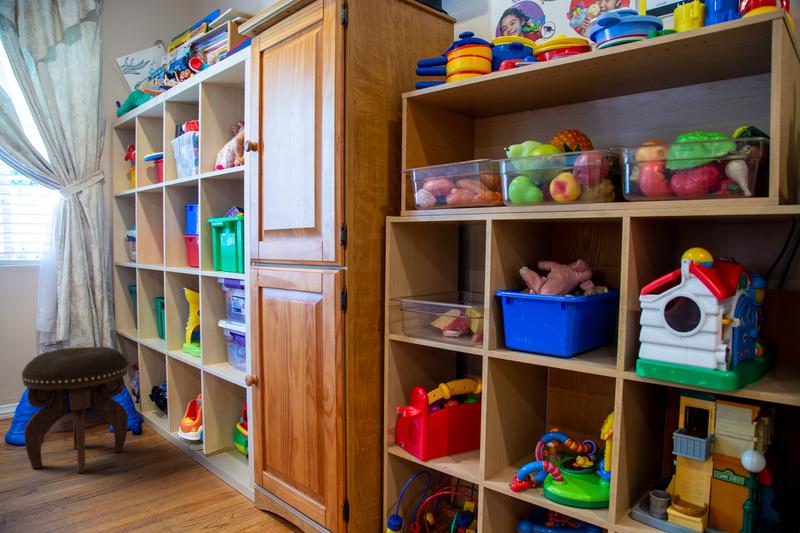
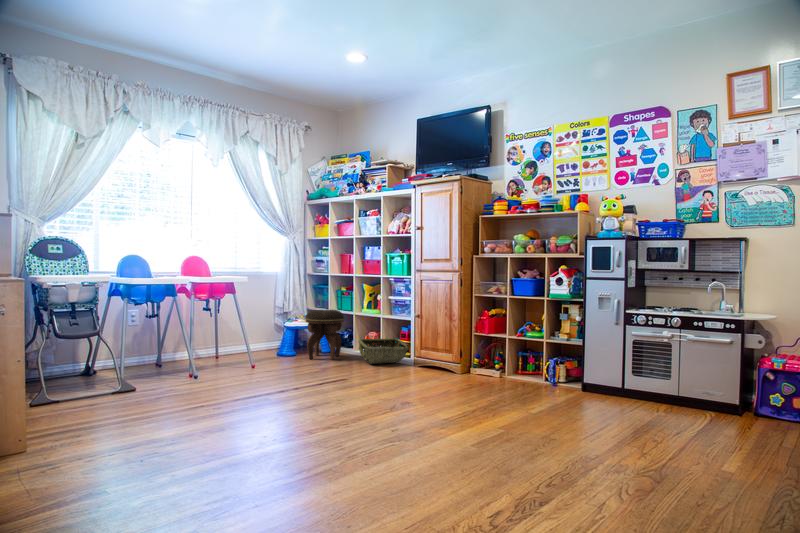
woven basket: none [116,422,246,503] -> present [358,338,409,364]

